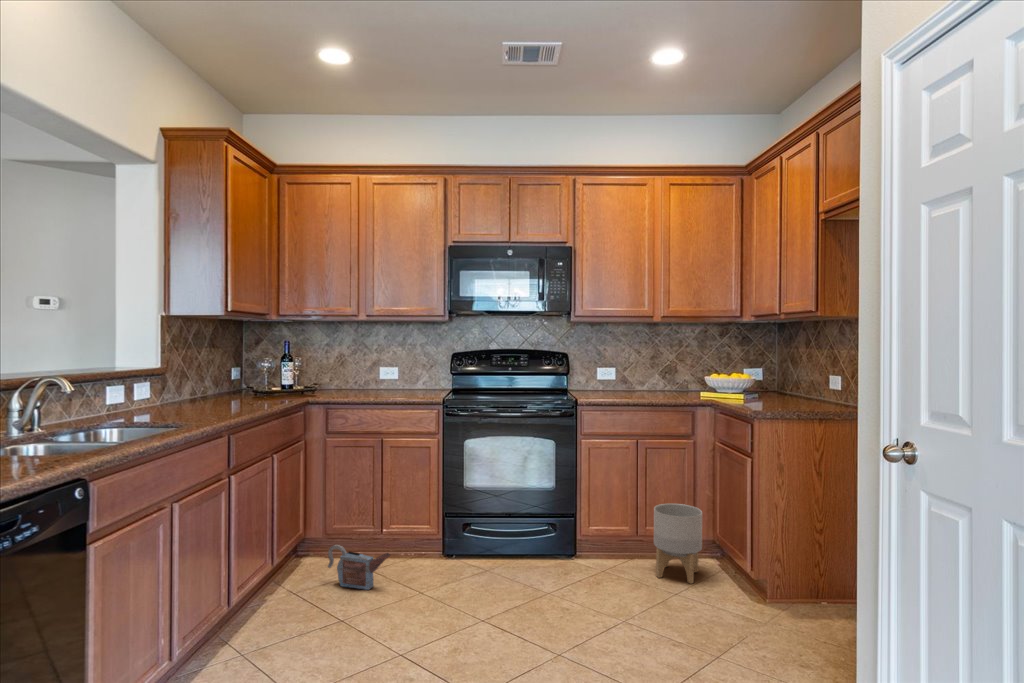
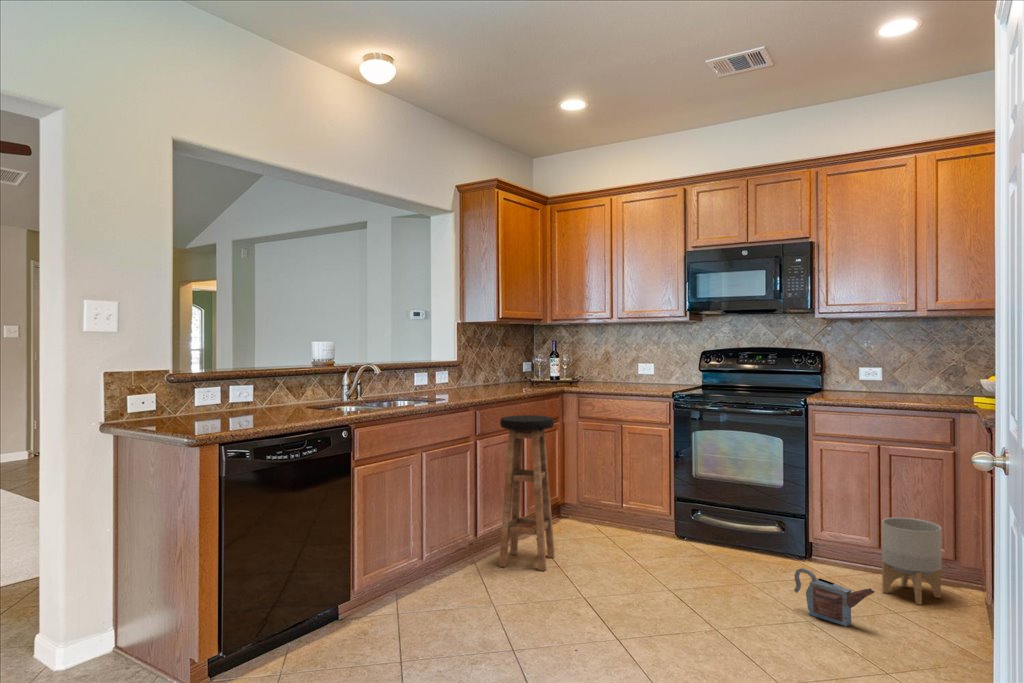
bar stool: none [256,437,331,651] -> present [499,415,555,571]
watering can: present [328,545,390,590] -> present [794,568,874,627]

